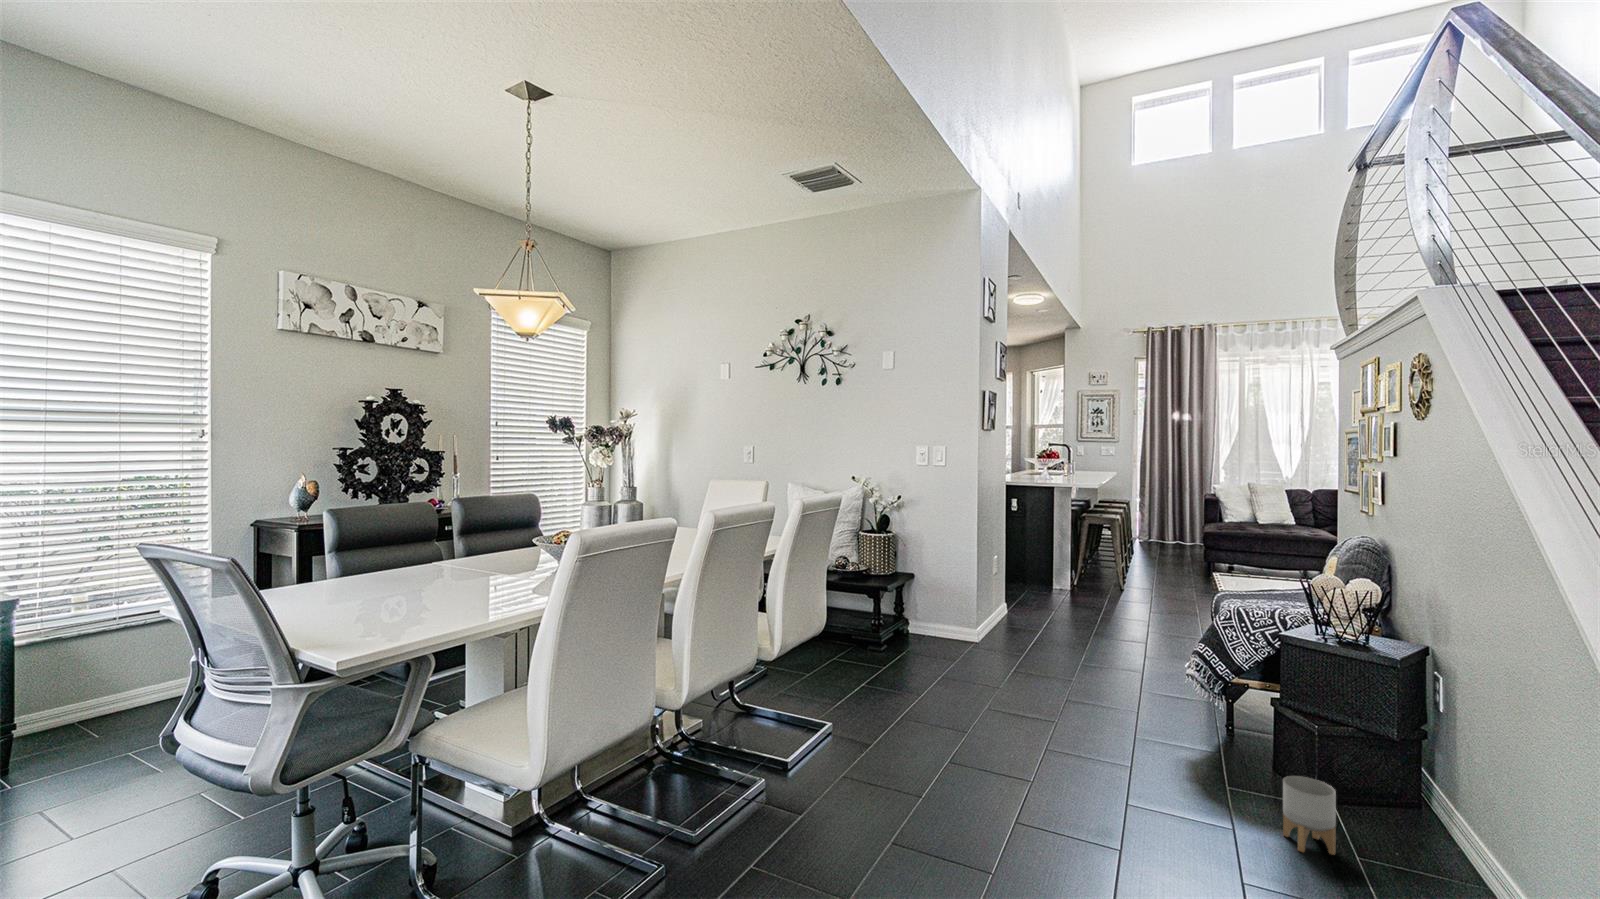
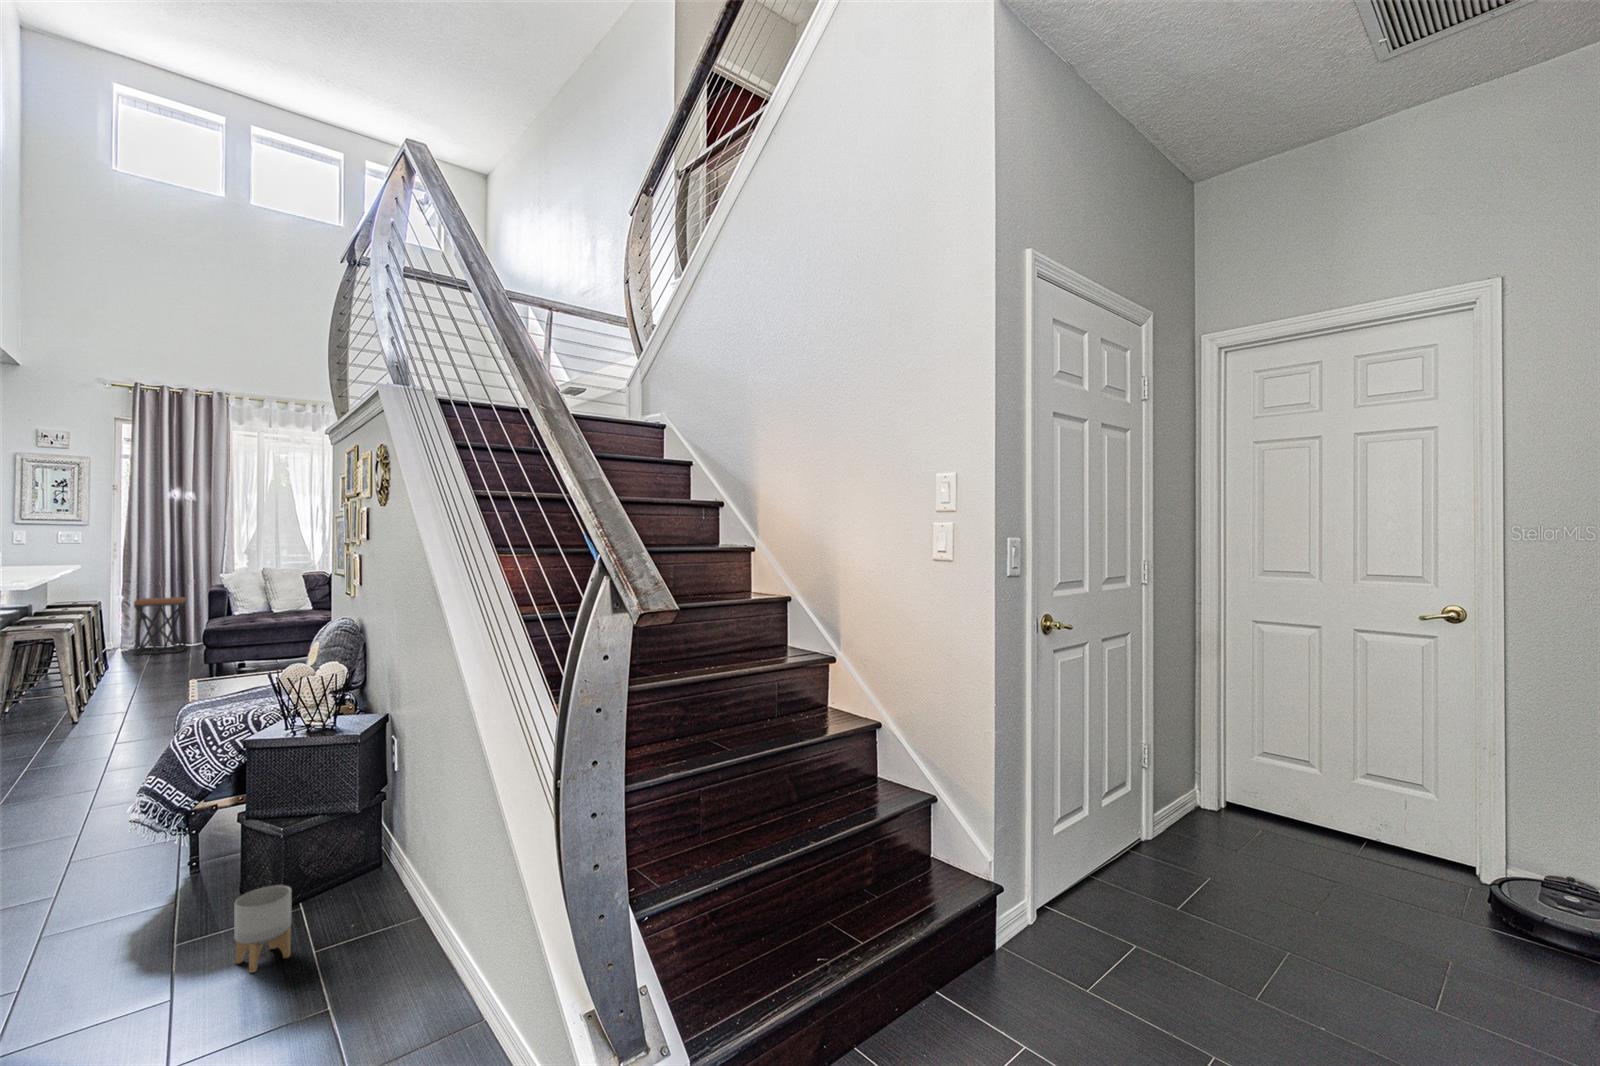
stool: none [1149,500,1184,546] -> present [134,597,186,655]

